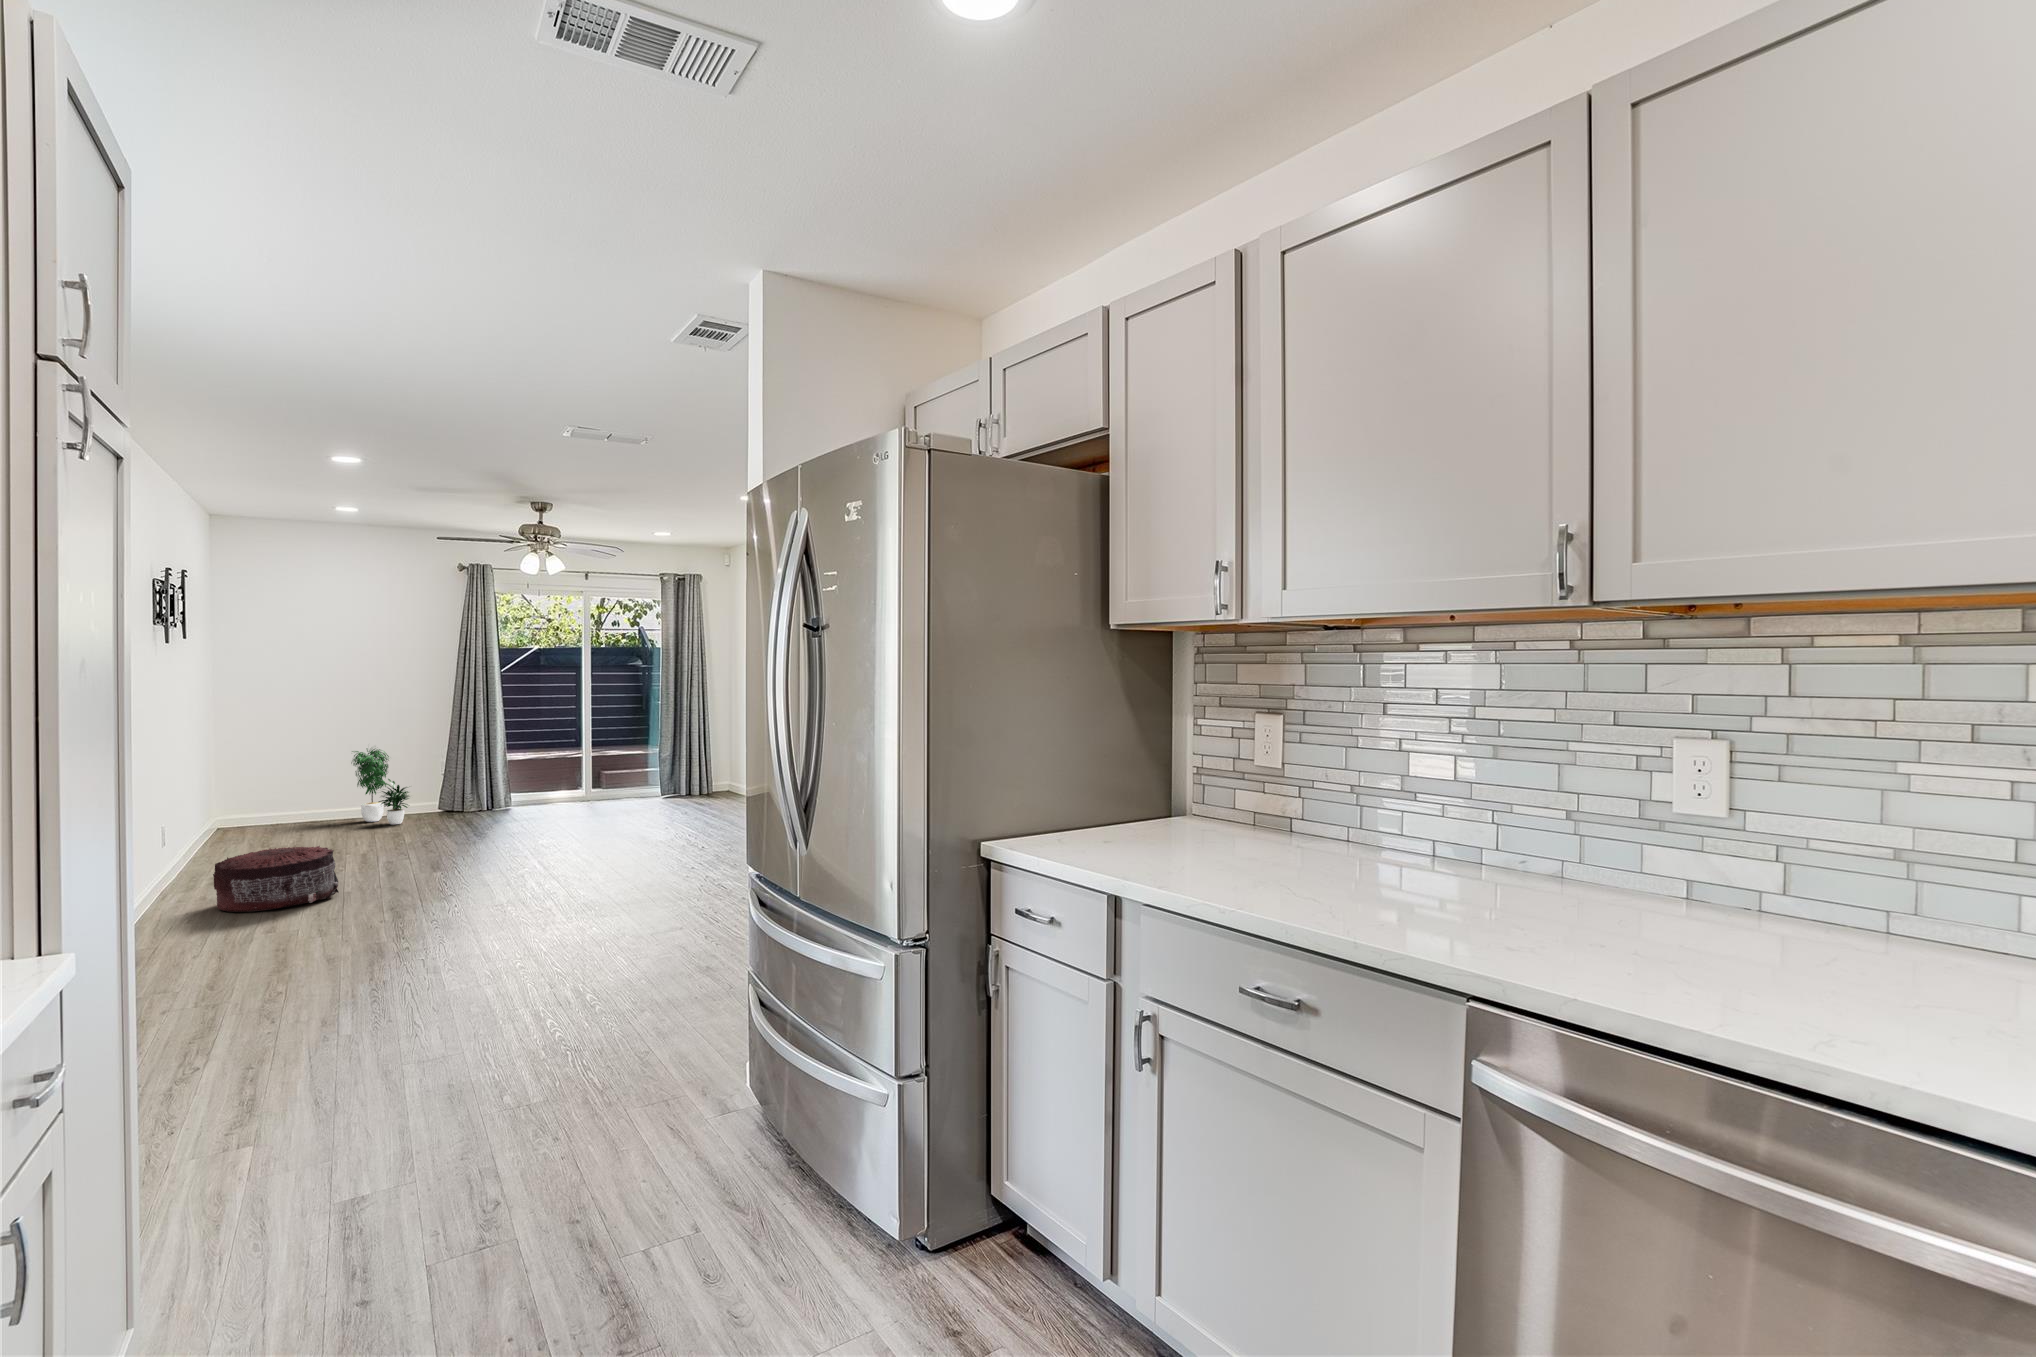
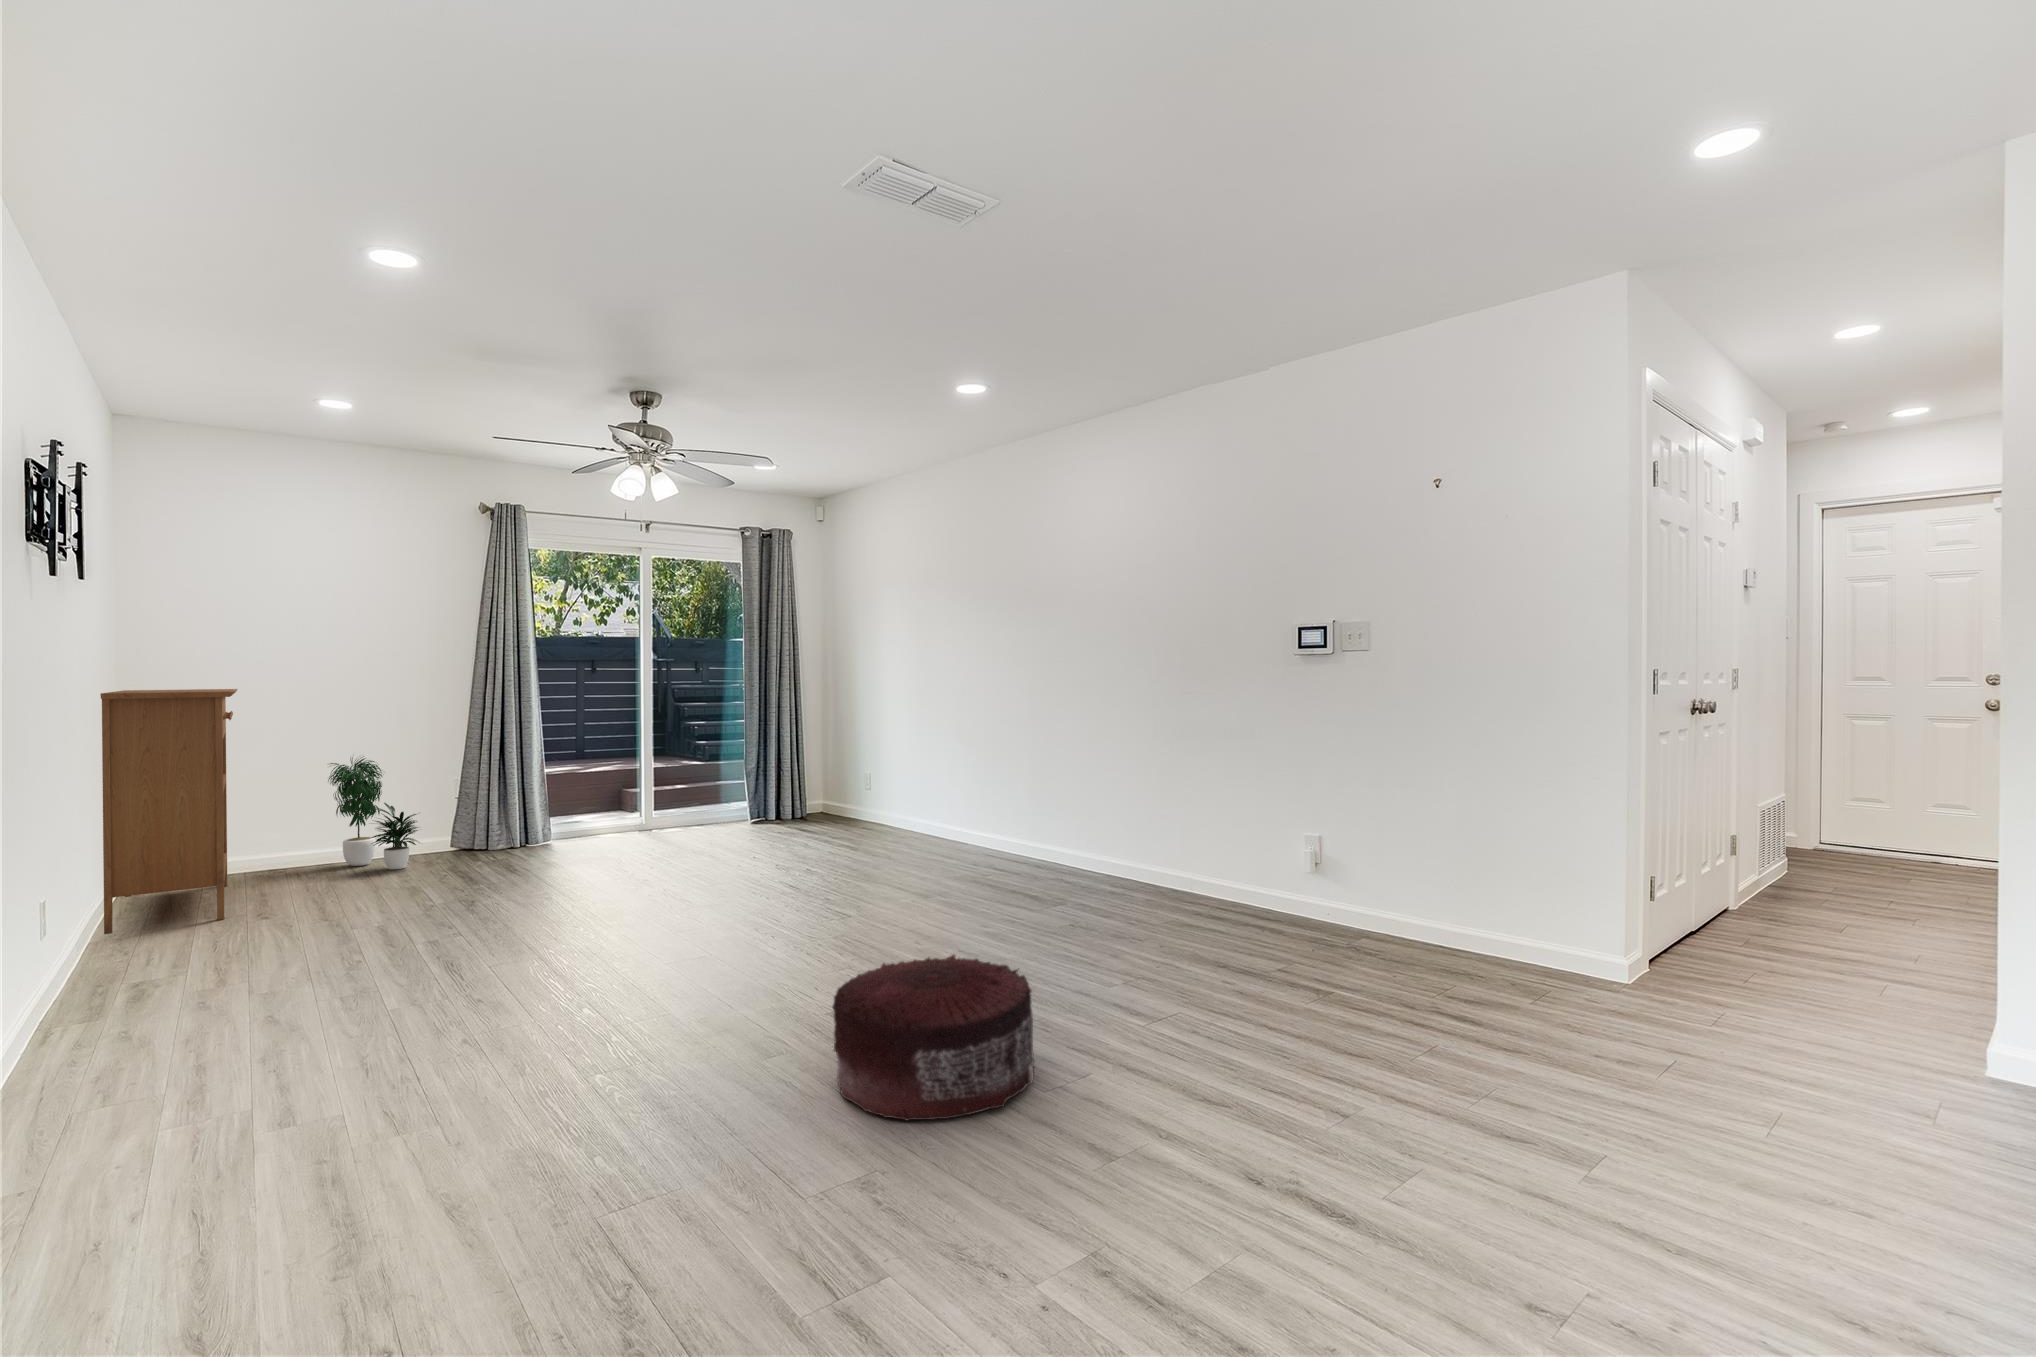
console table: none [198,701,290,856] -> present [100,689,237,934]
pouf: present [213,846,338,912] -> present [833,955,1035,1121]

